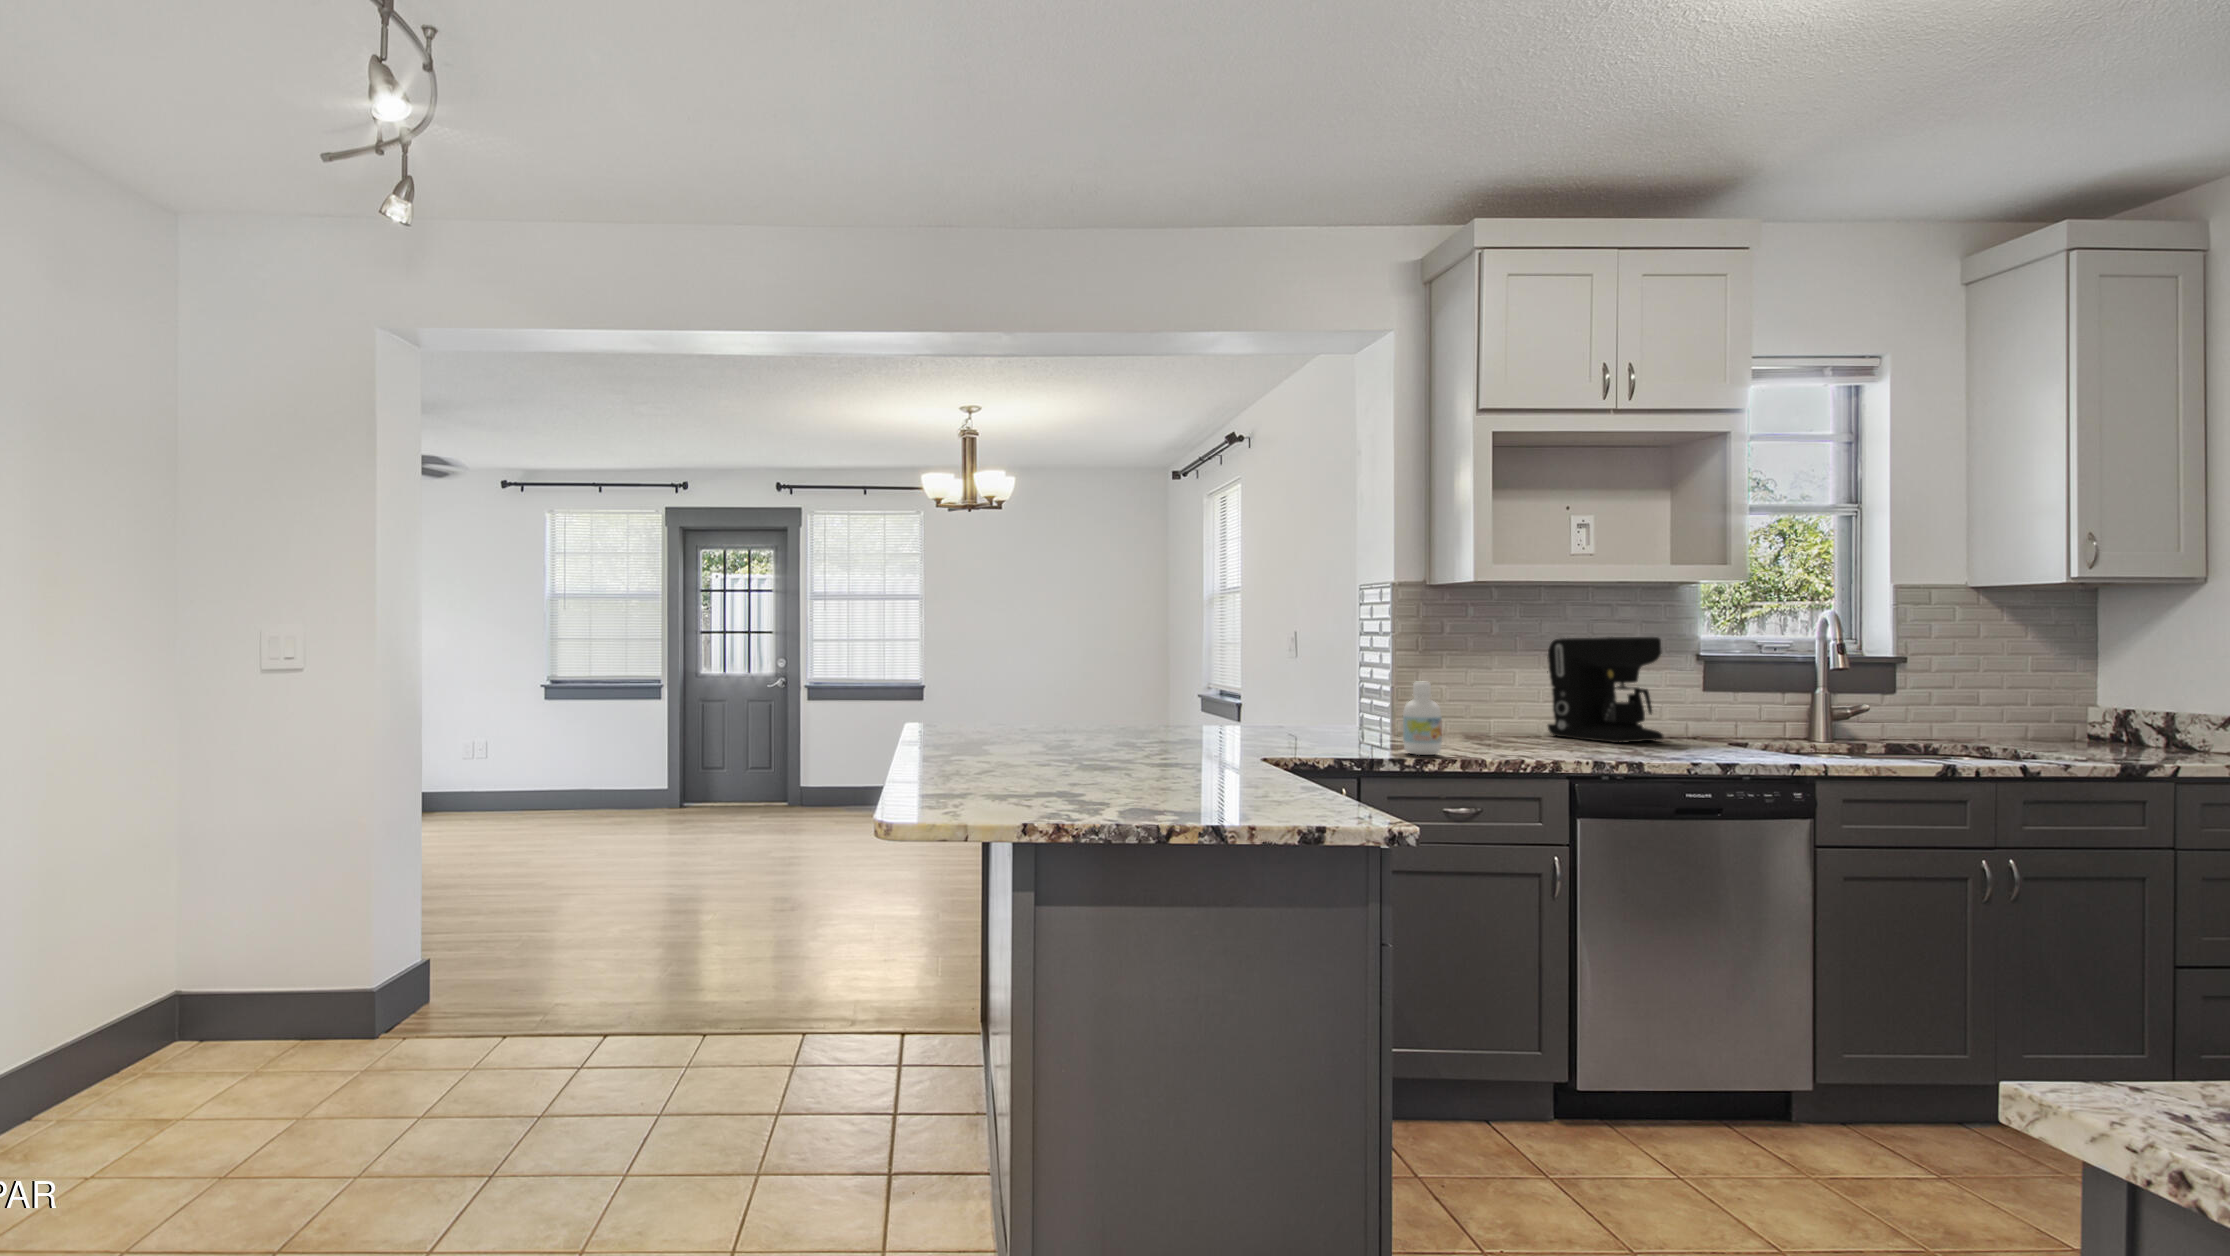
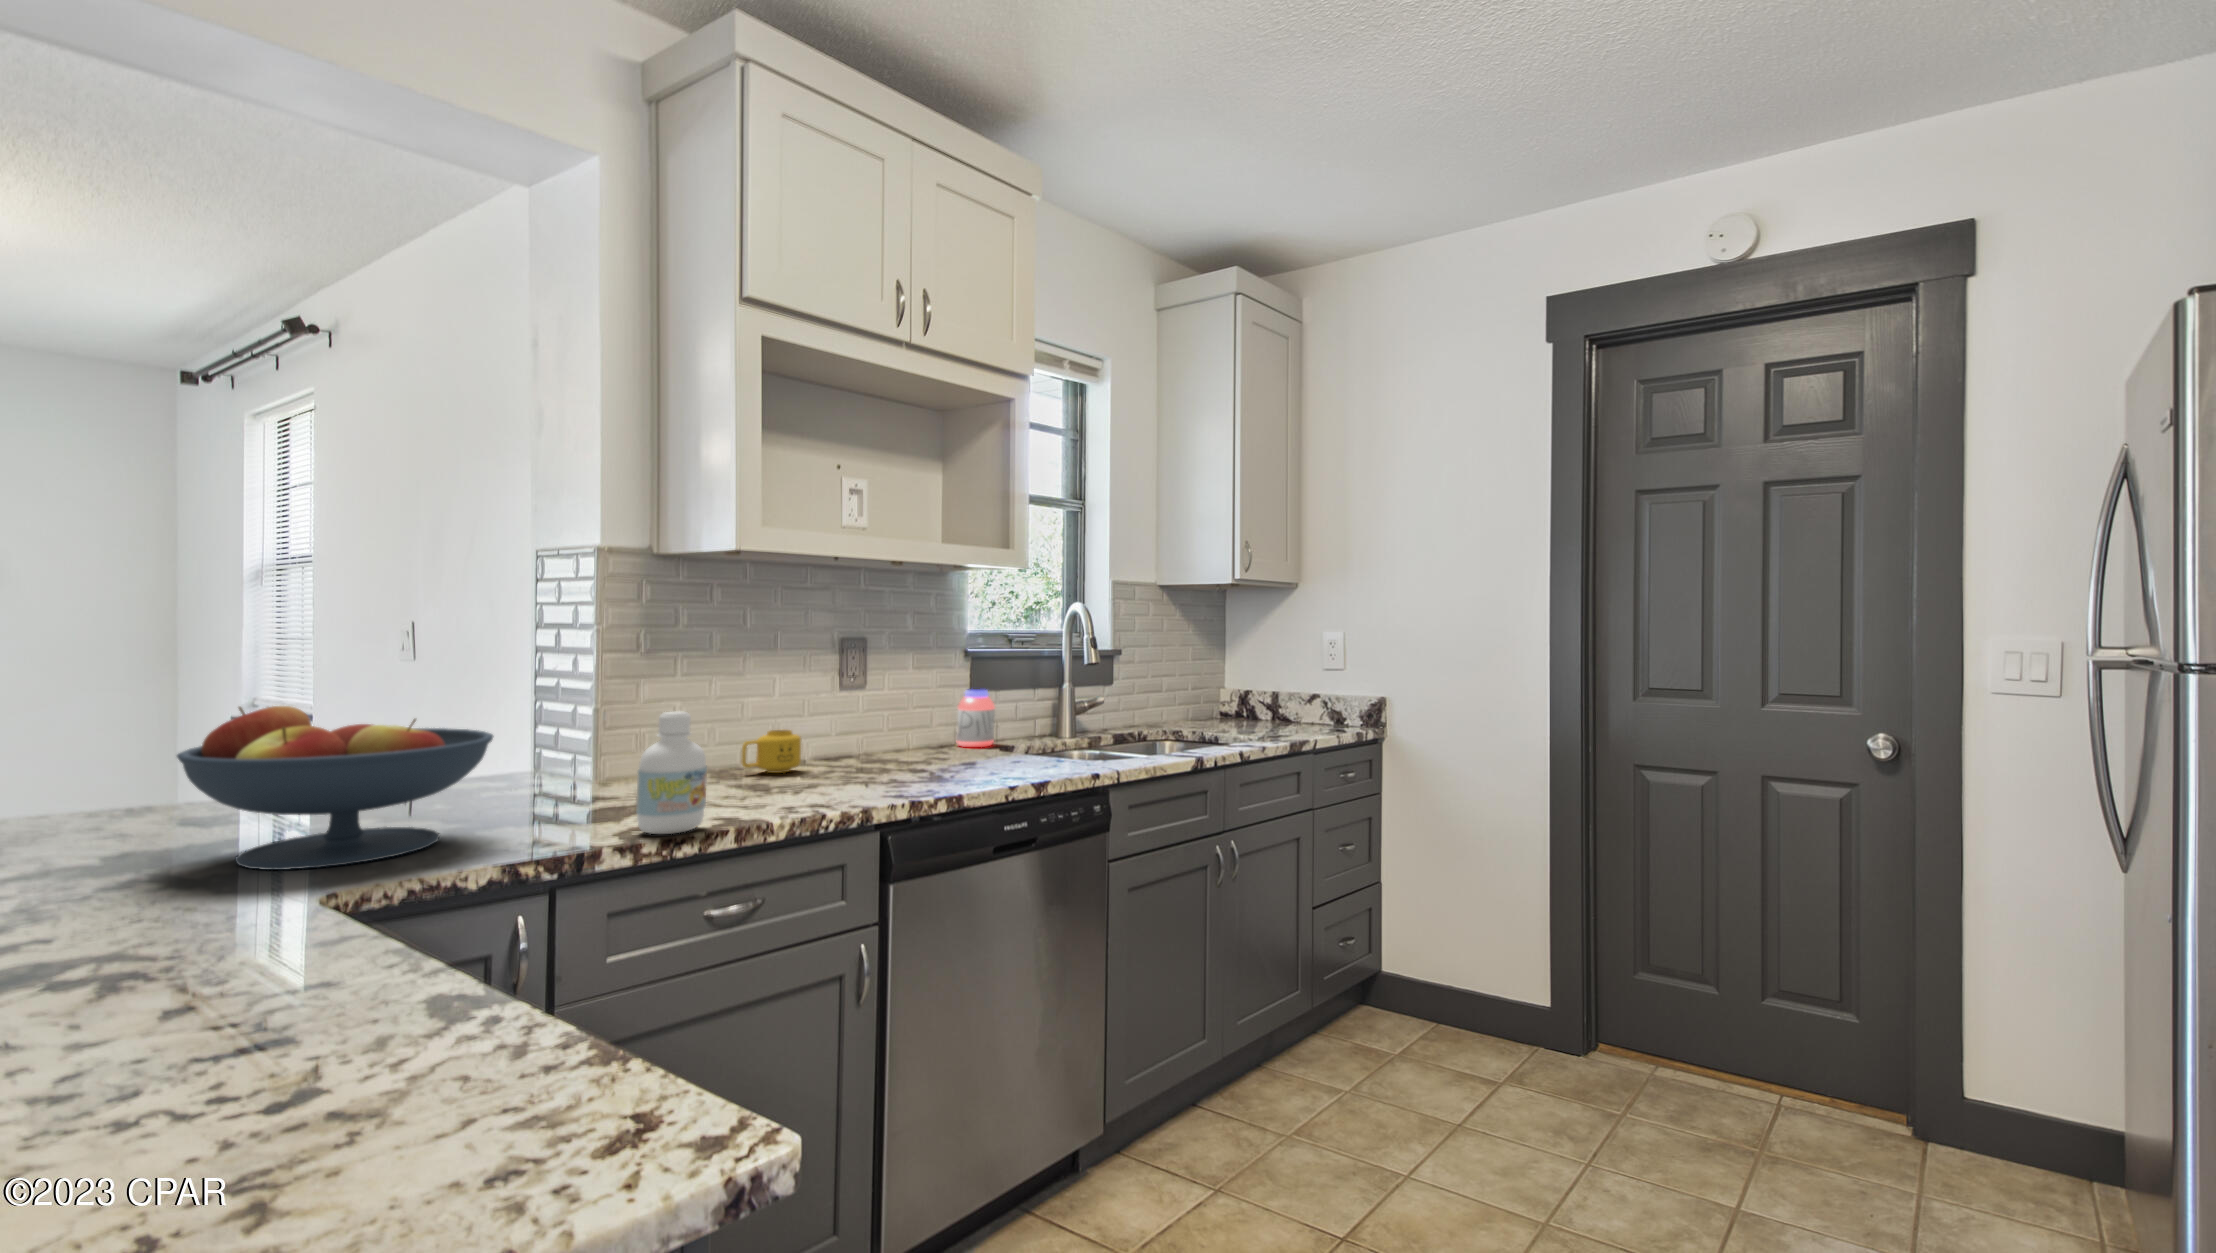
coffee maker: present [1548,637,1663,743] -> none [810,634,941,762]
fruit bowl: none [1209,668,1331,748] -> present [177,706,494,870]
jar: none [1689,689,1728,742] -> present [957,689,995,747]
mug: none [1487,708,1532,740] -> present [742,730,801,773]

